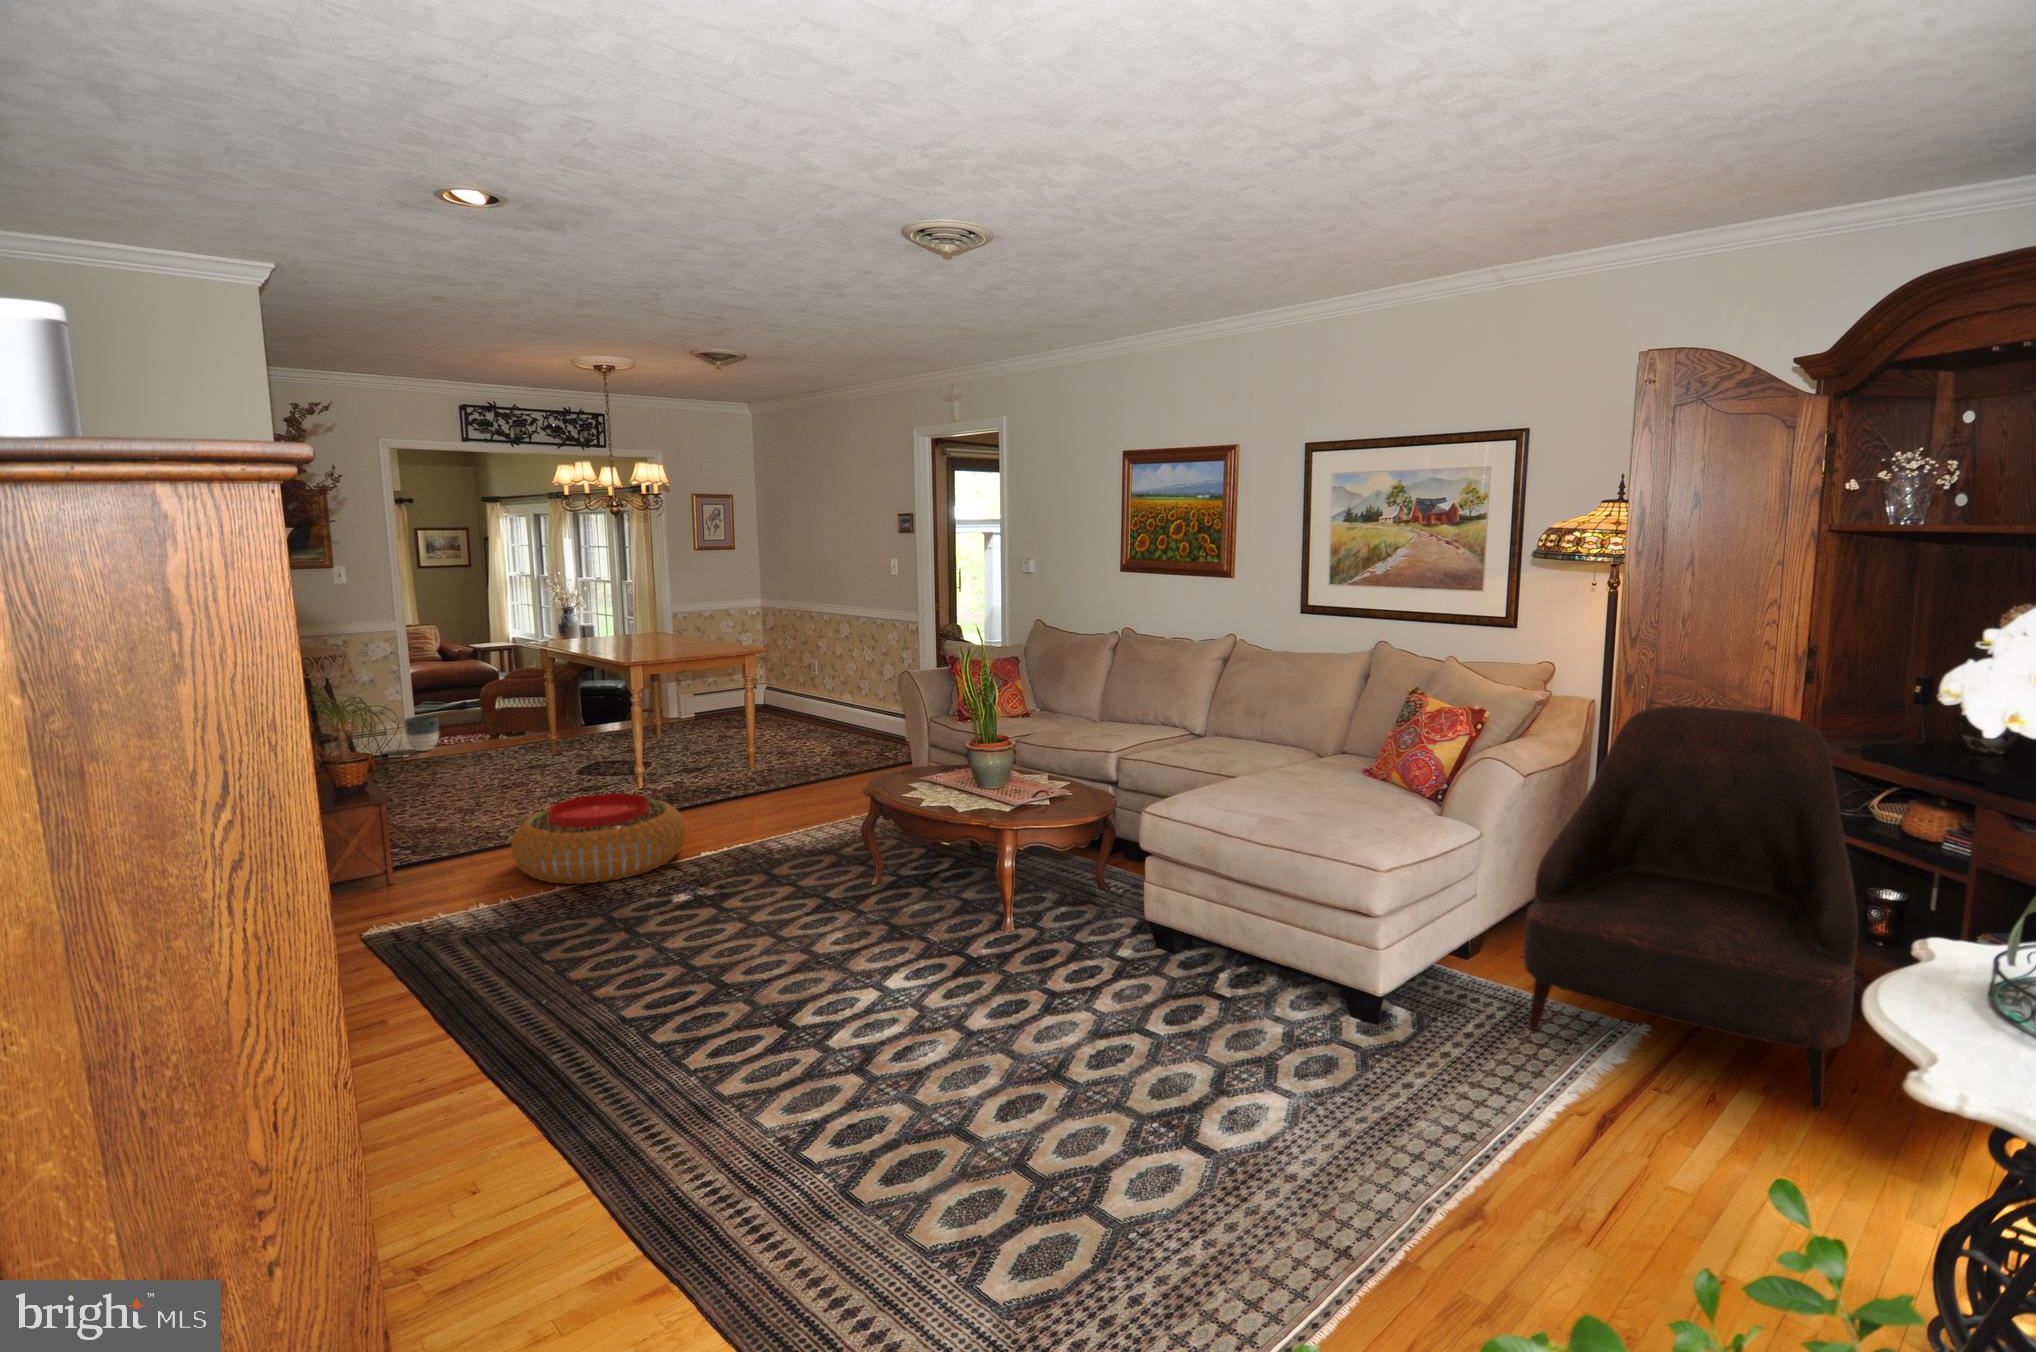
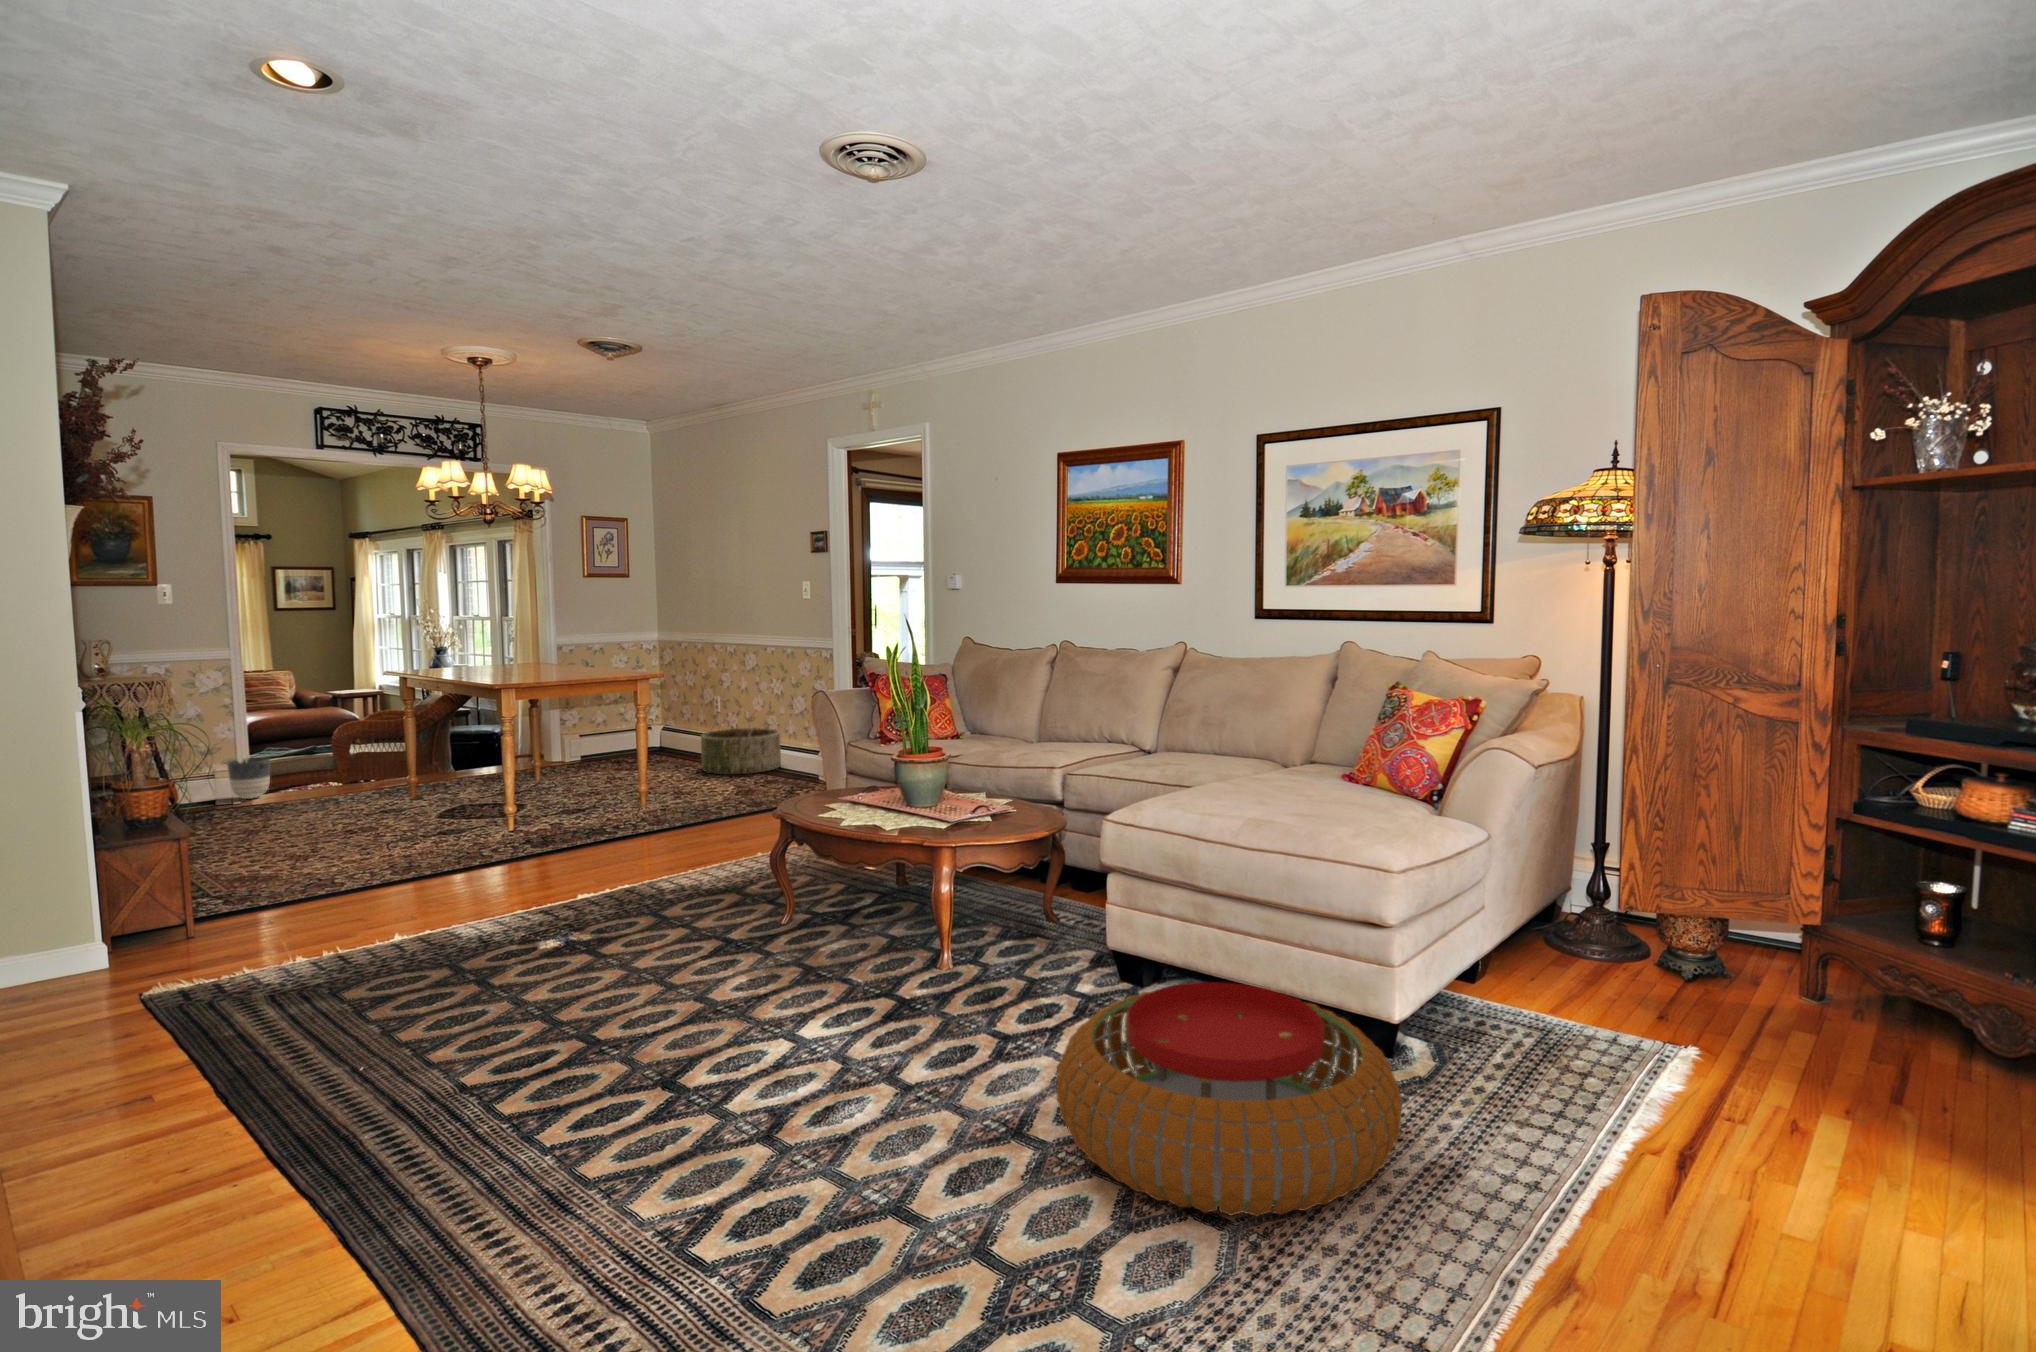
basket: none [802,683,872,734] -> present [701,727,781,774]
armchair: present [1524,706,1858,1109] -> none [1558,686,1955,1135]
pouf: present [511,793,686,884] -> present [1057,982,1402,1216]

